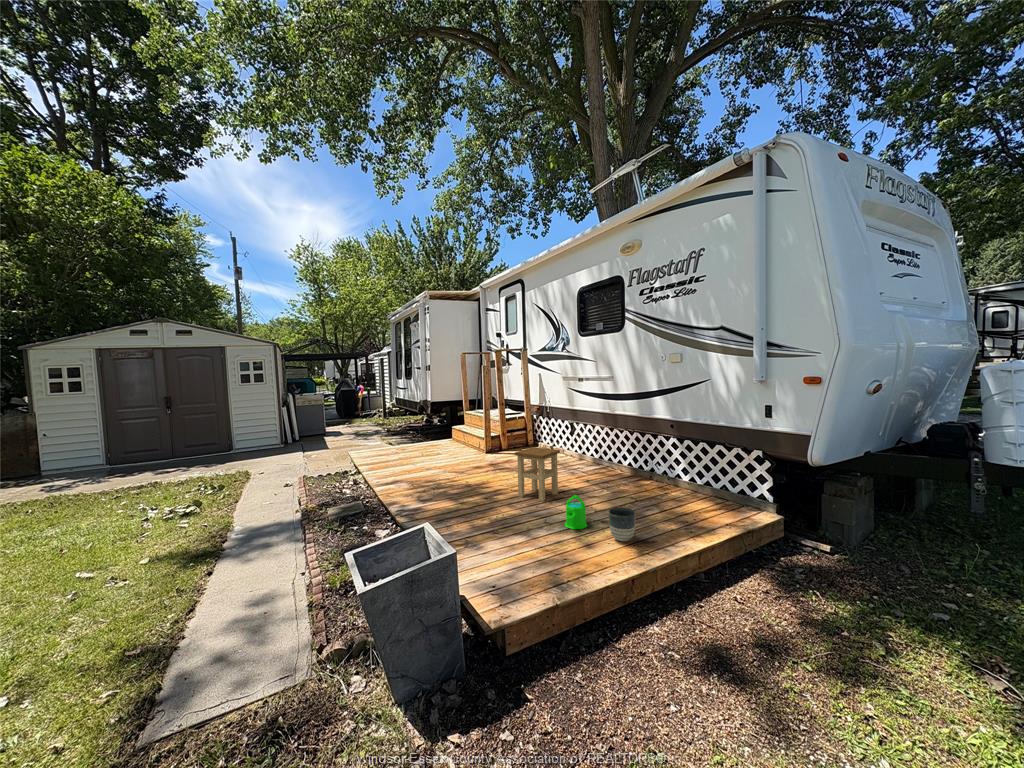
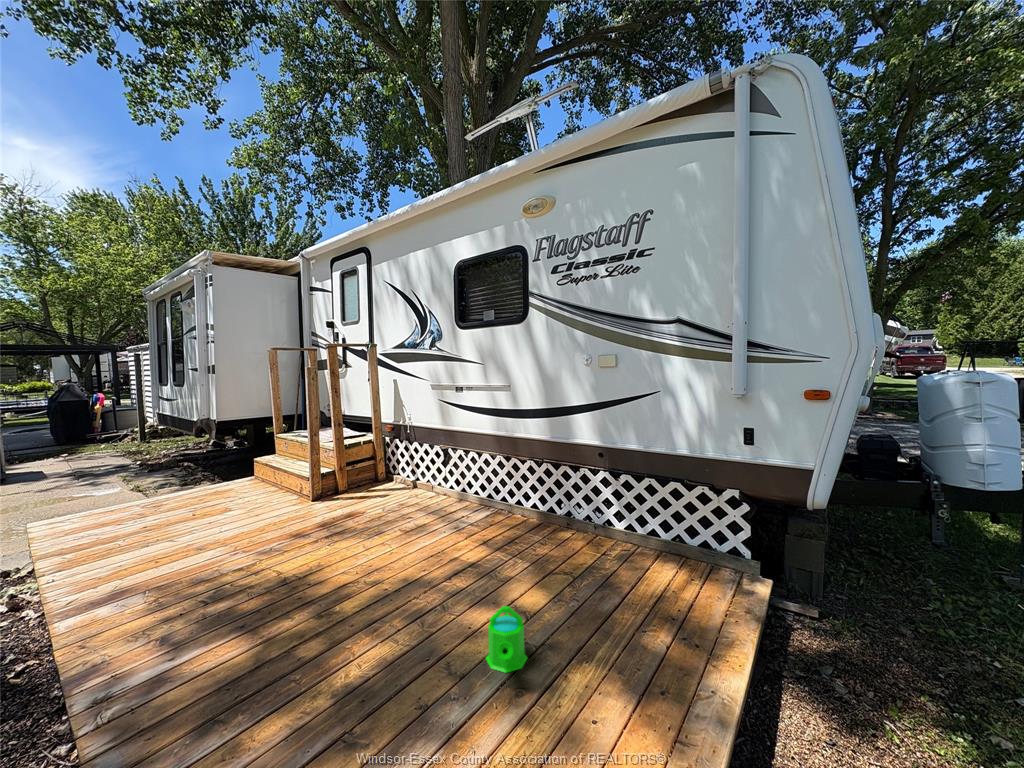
stool: present [515,447,560,502] -> none [379,505,454,604]
planter: present [609,507,636,541] -> none [576,623,623,692]

